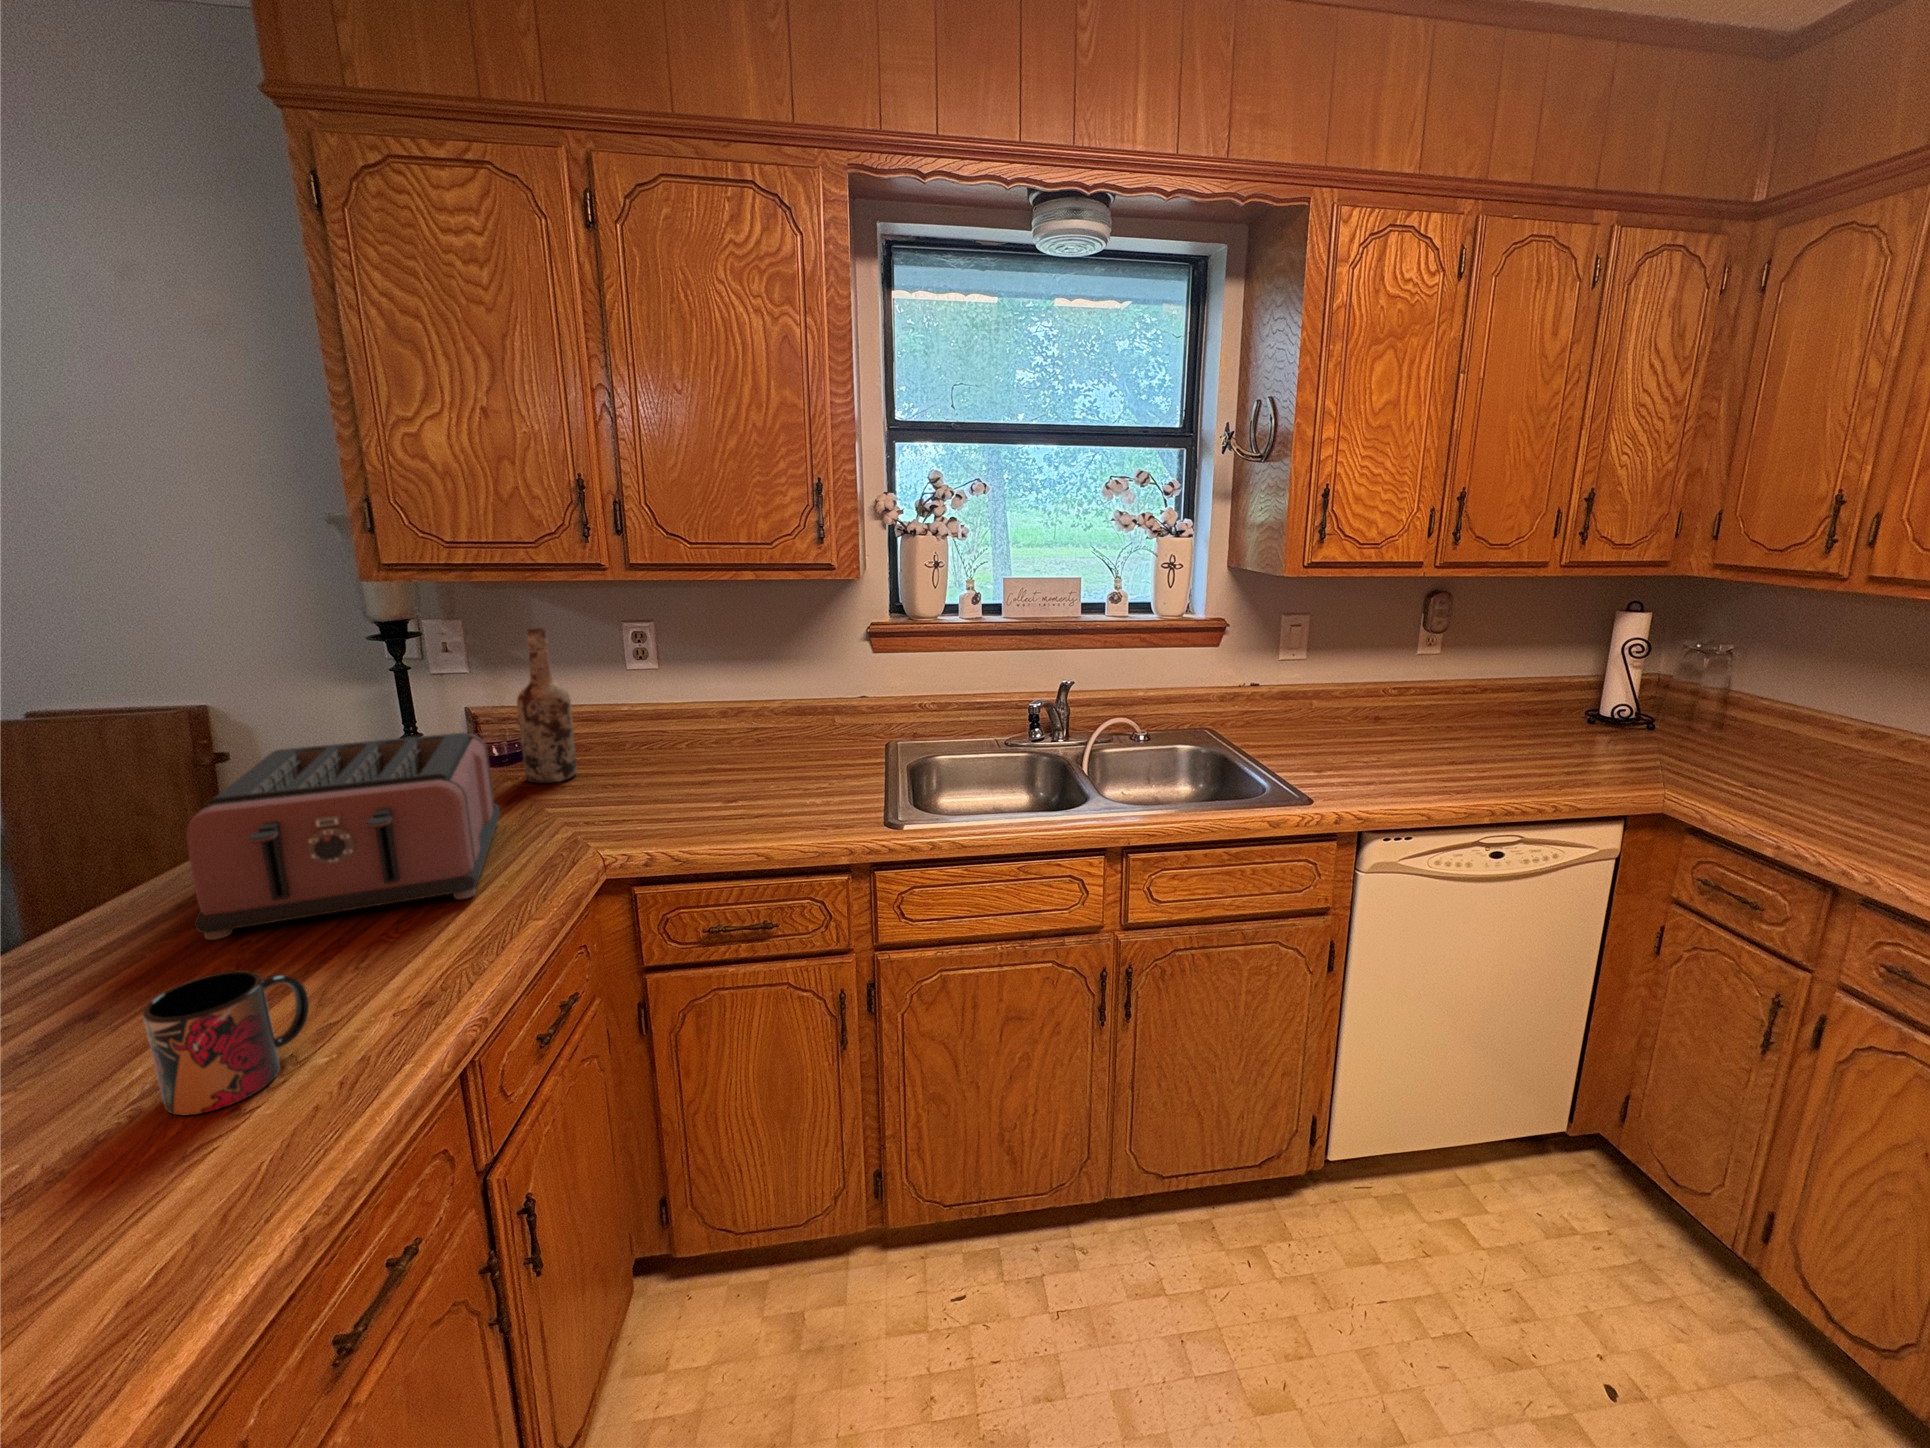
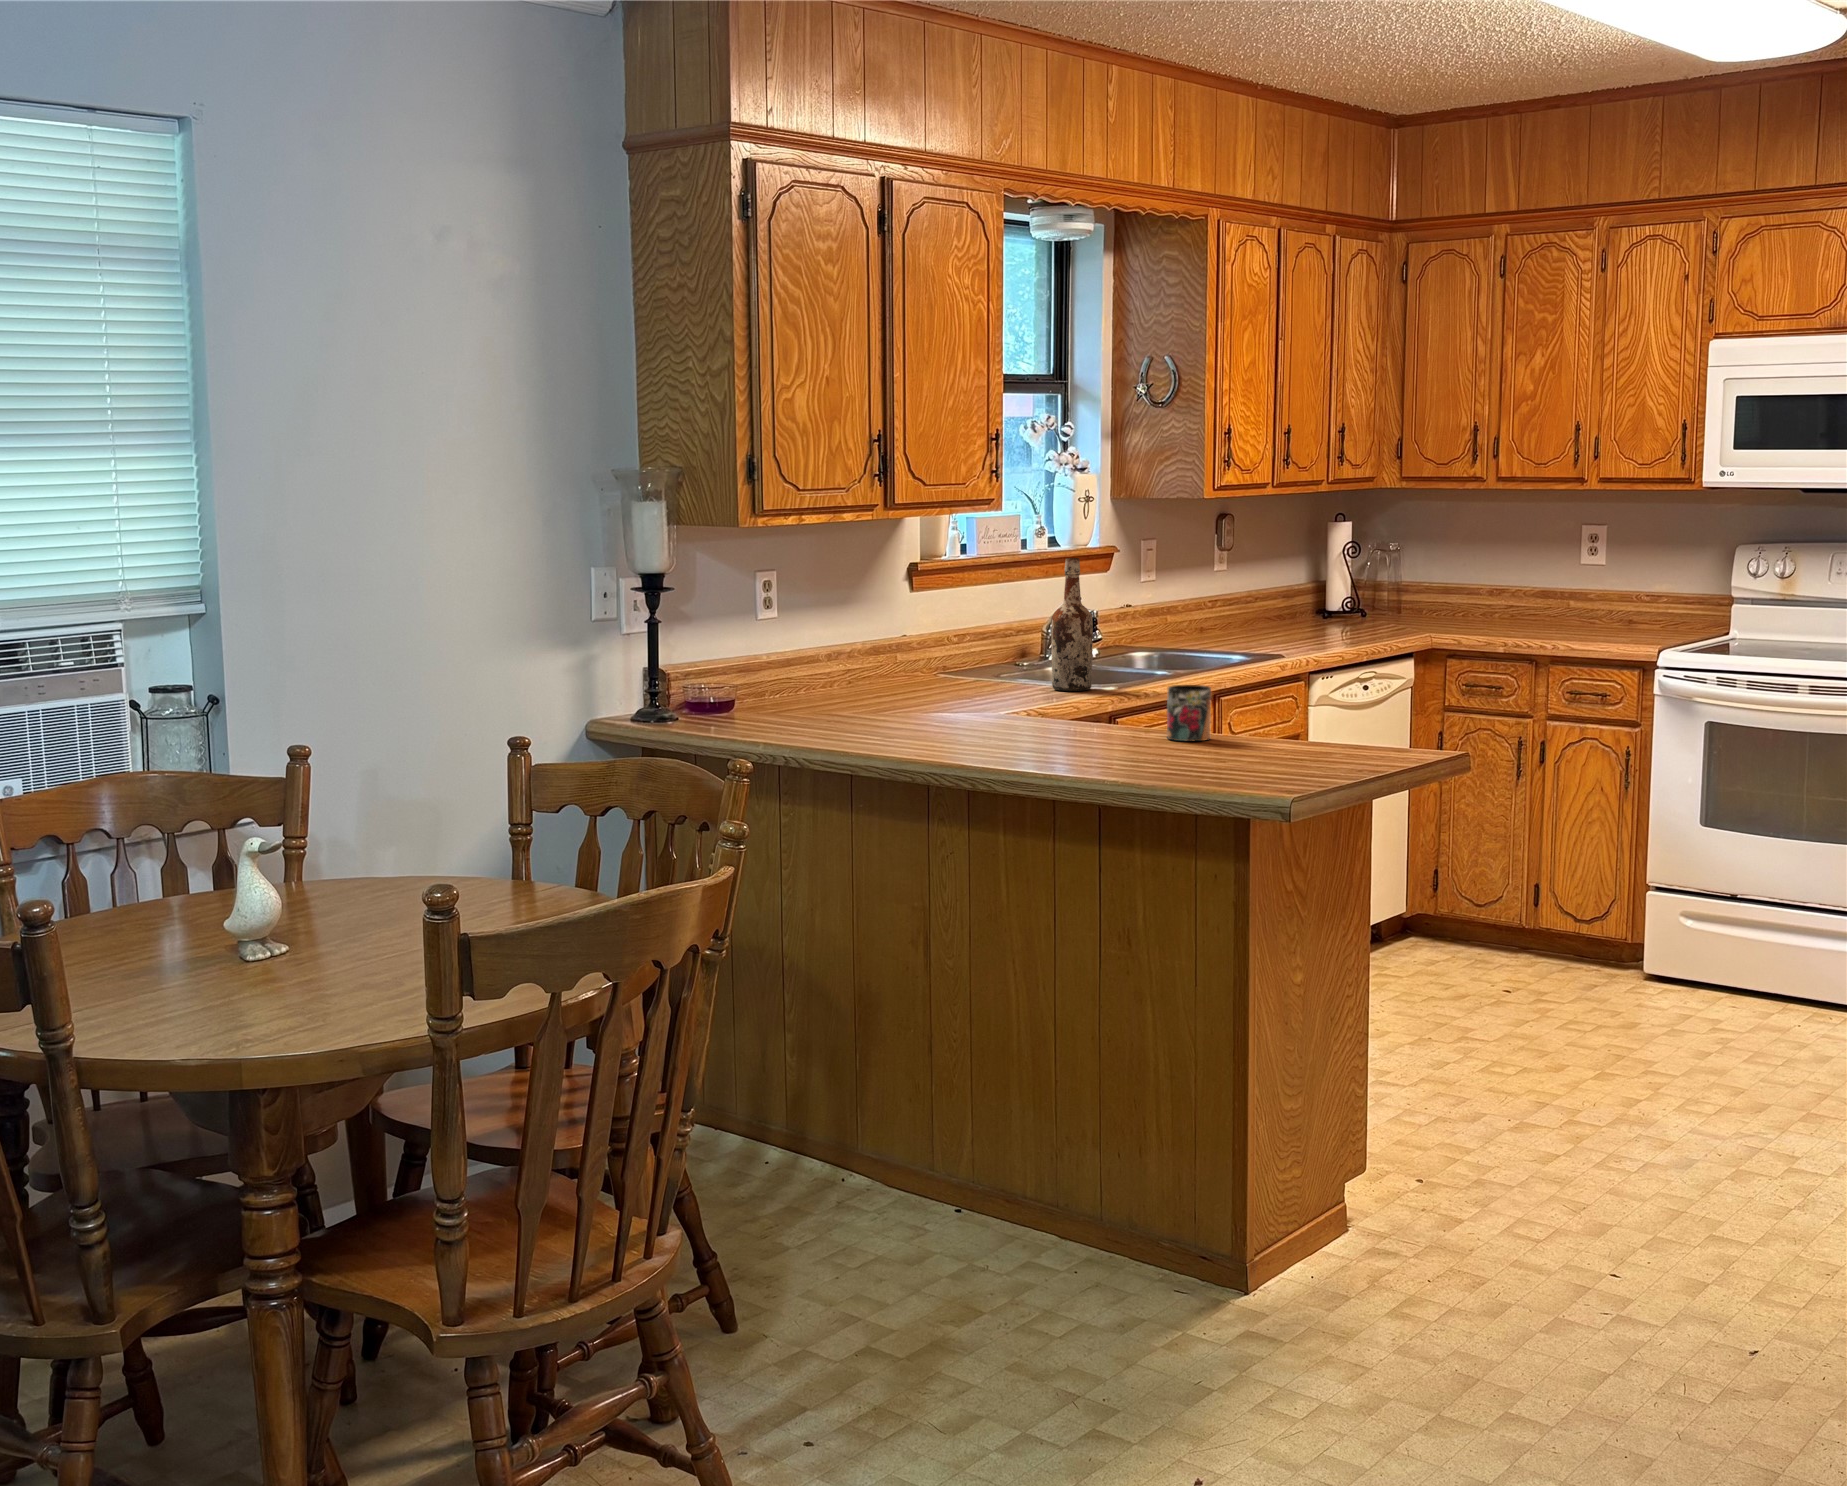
wine bottle: present [517,628,577,783] -> present [1052,558,1093,691]
toaster: present [187,733,500,940] -> none [846,631,1049,738]

